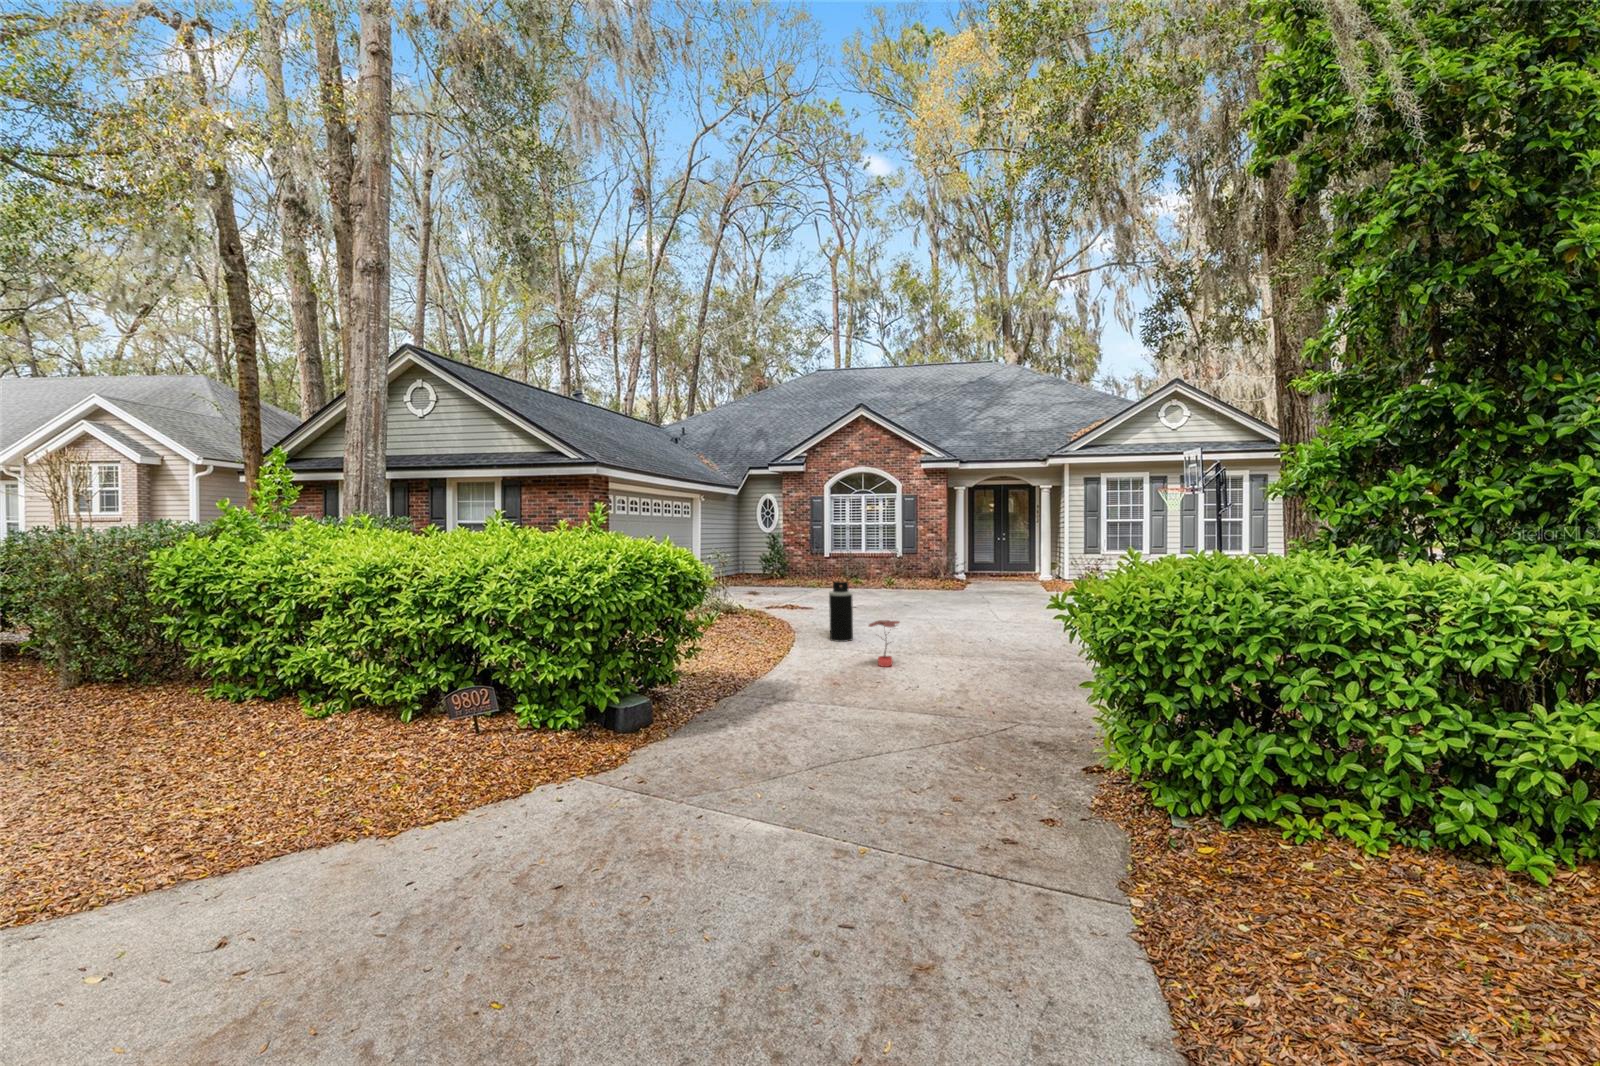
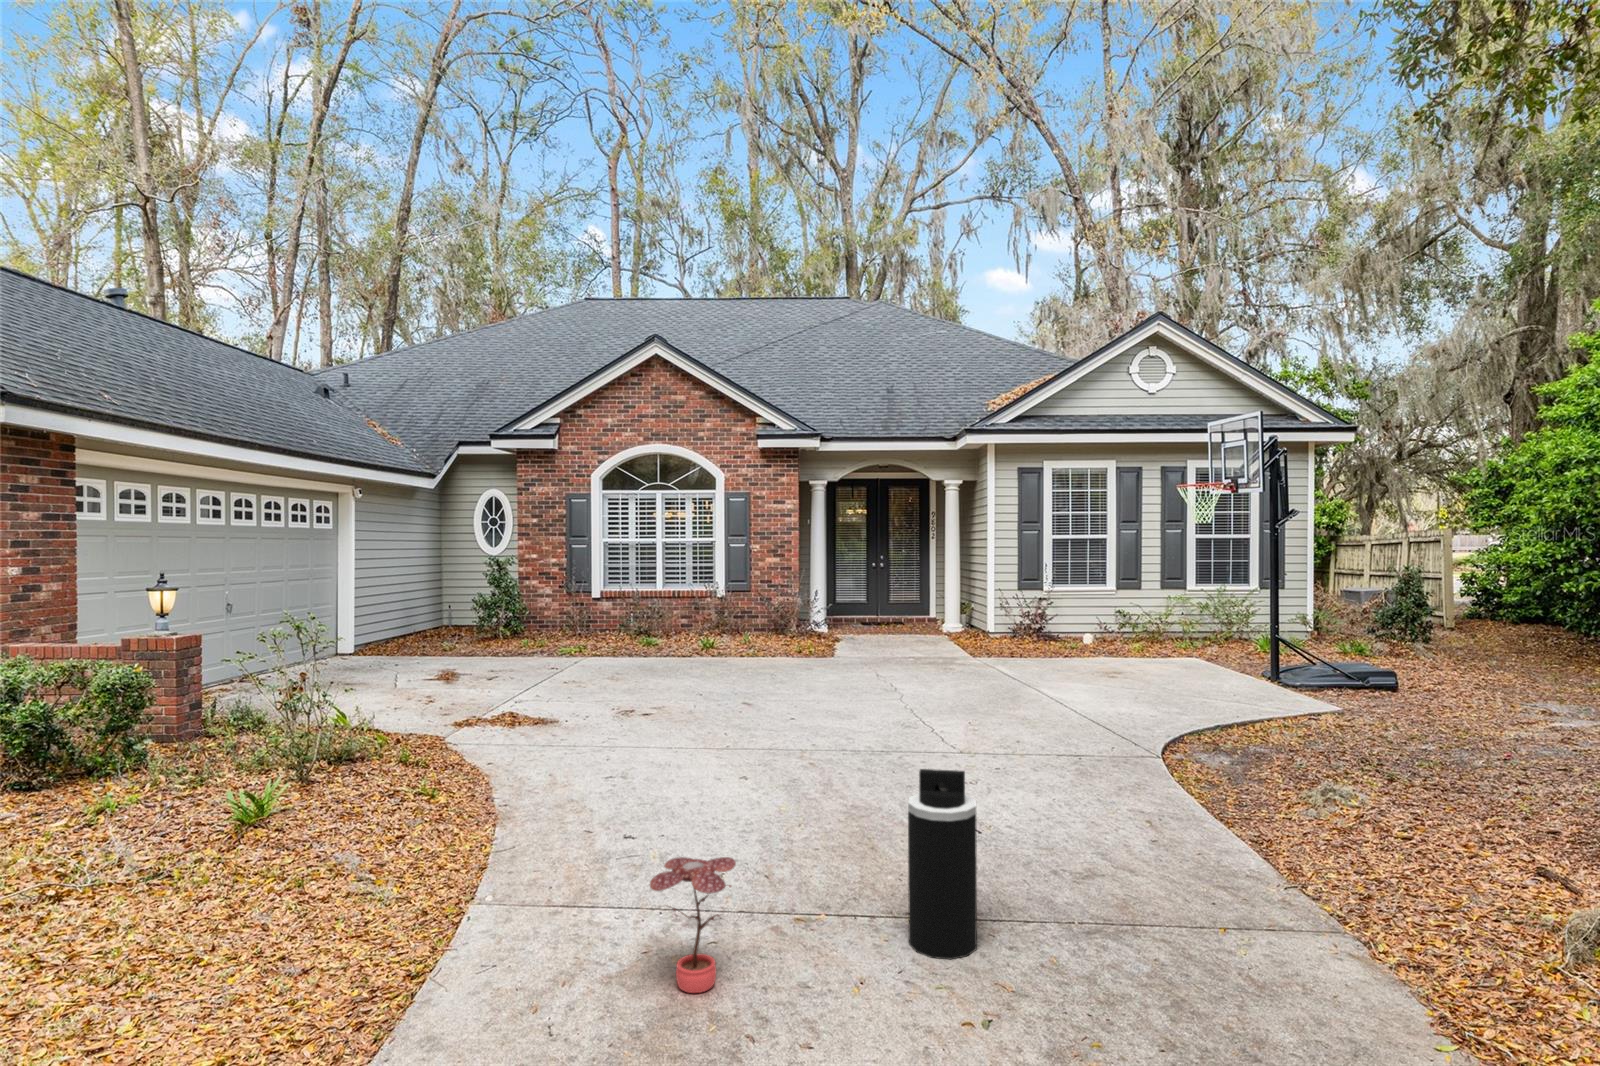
trash can: present [829,581,853,642] -> present [908,769,977,960]

